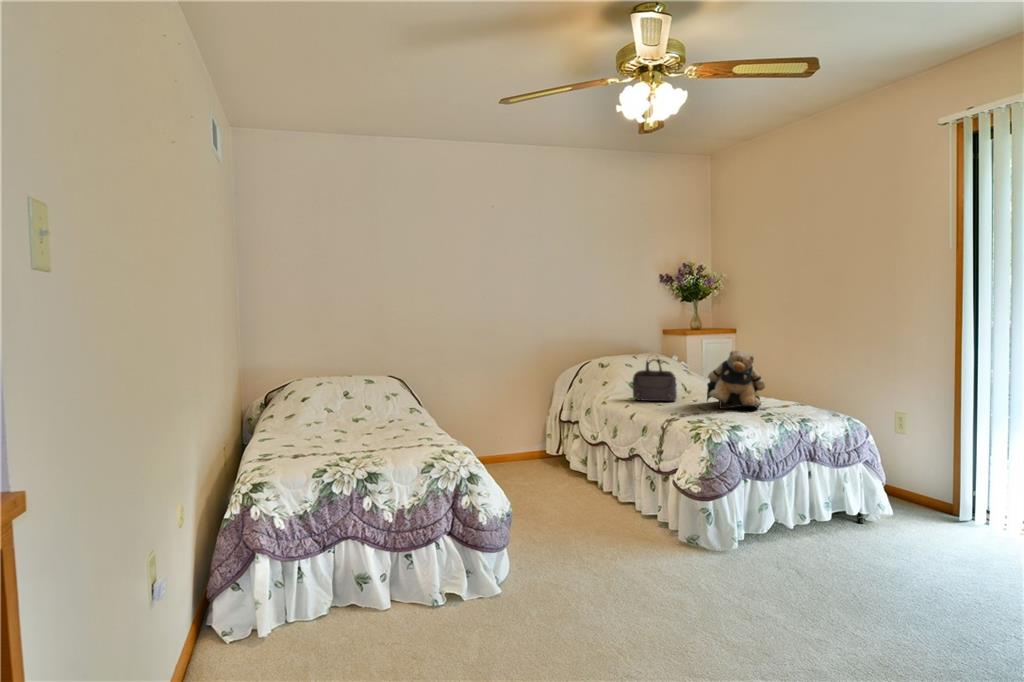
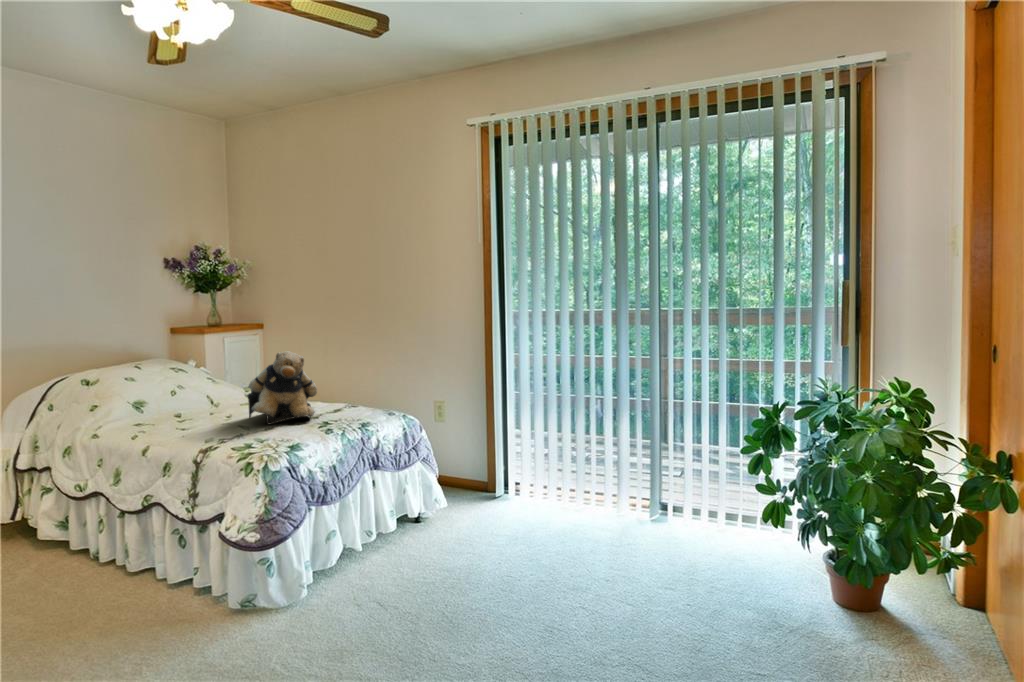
handbag: present [632,359,677,401] -> none [139,362,206,427]

